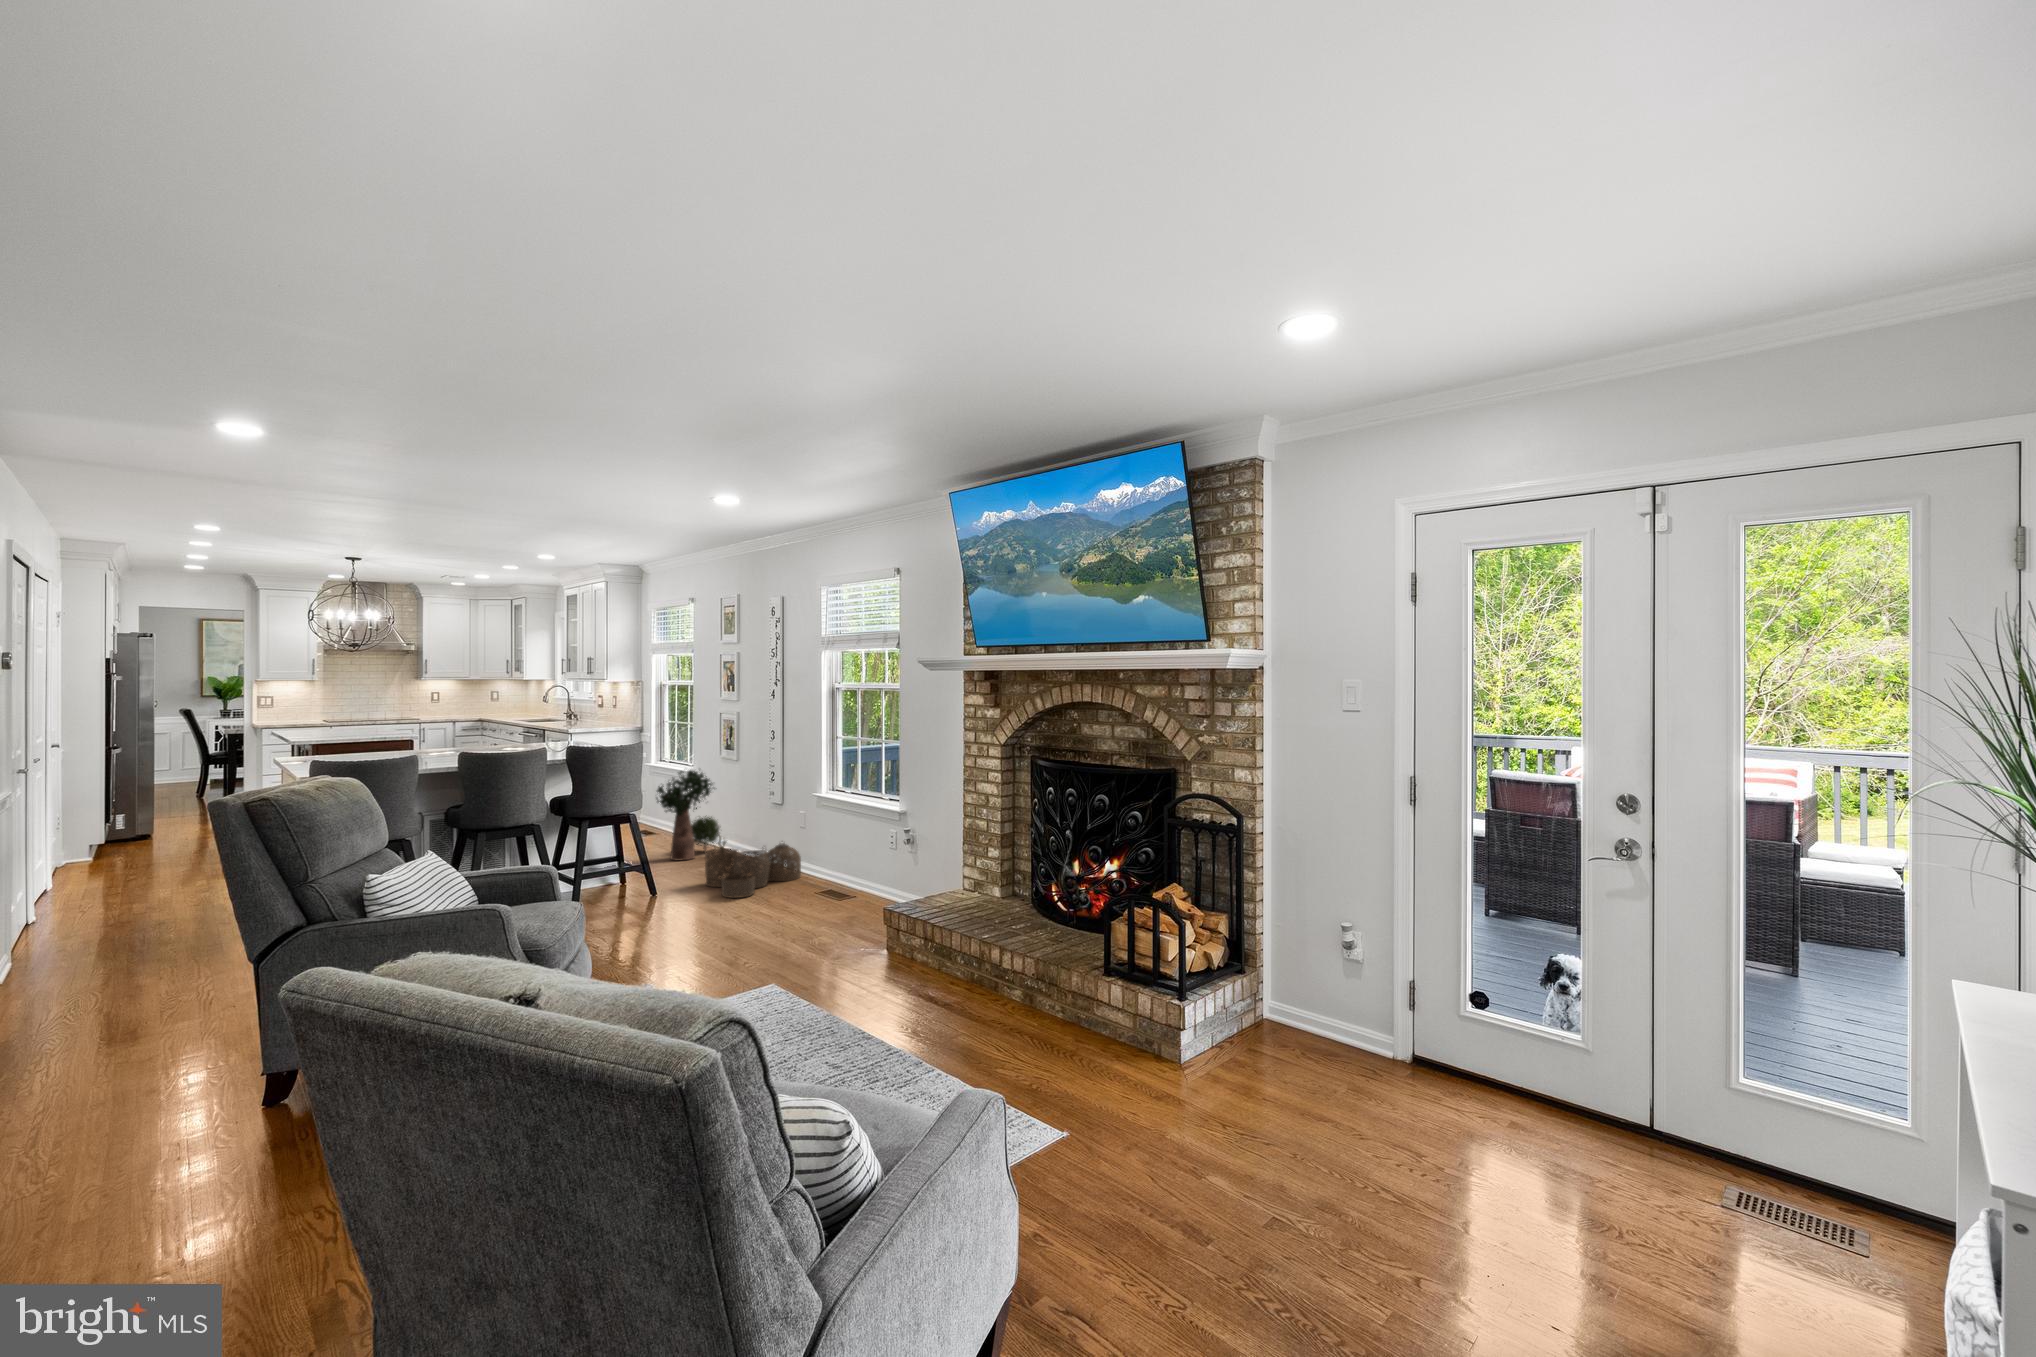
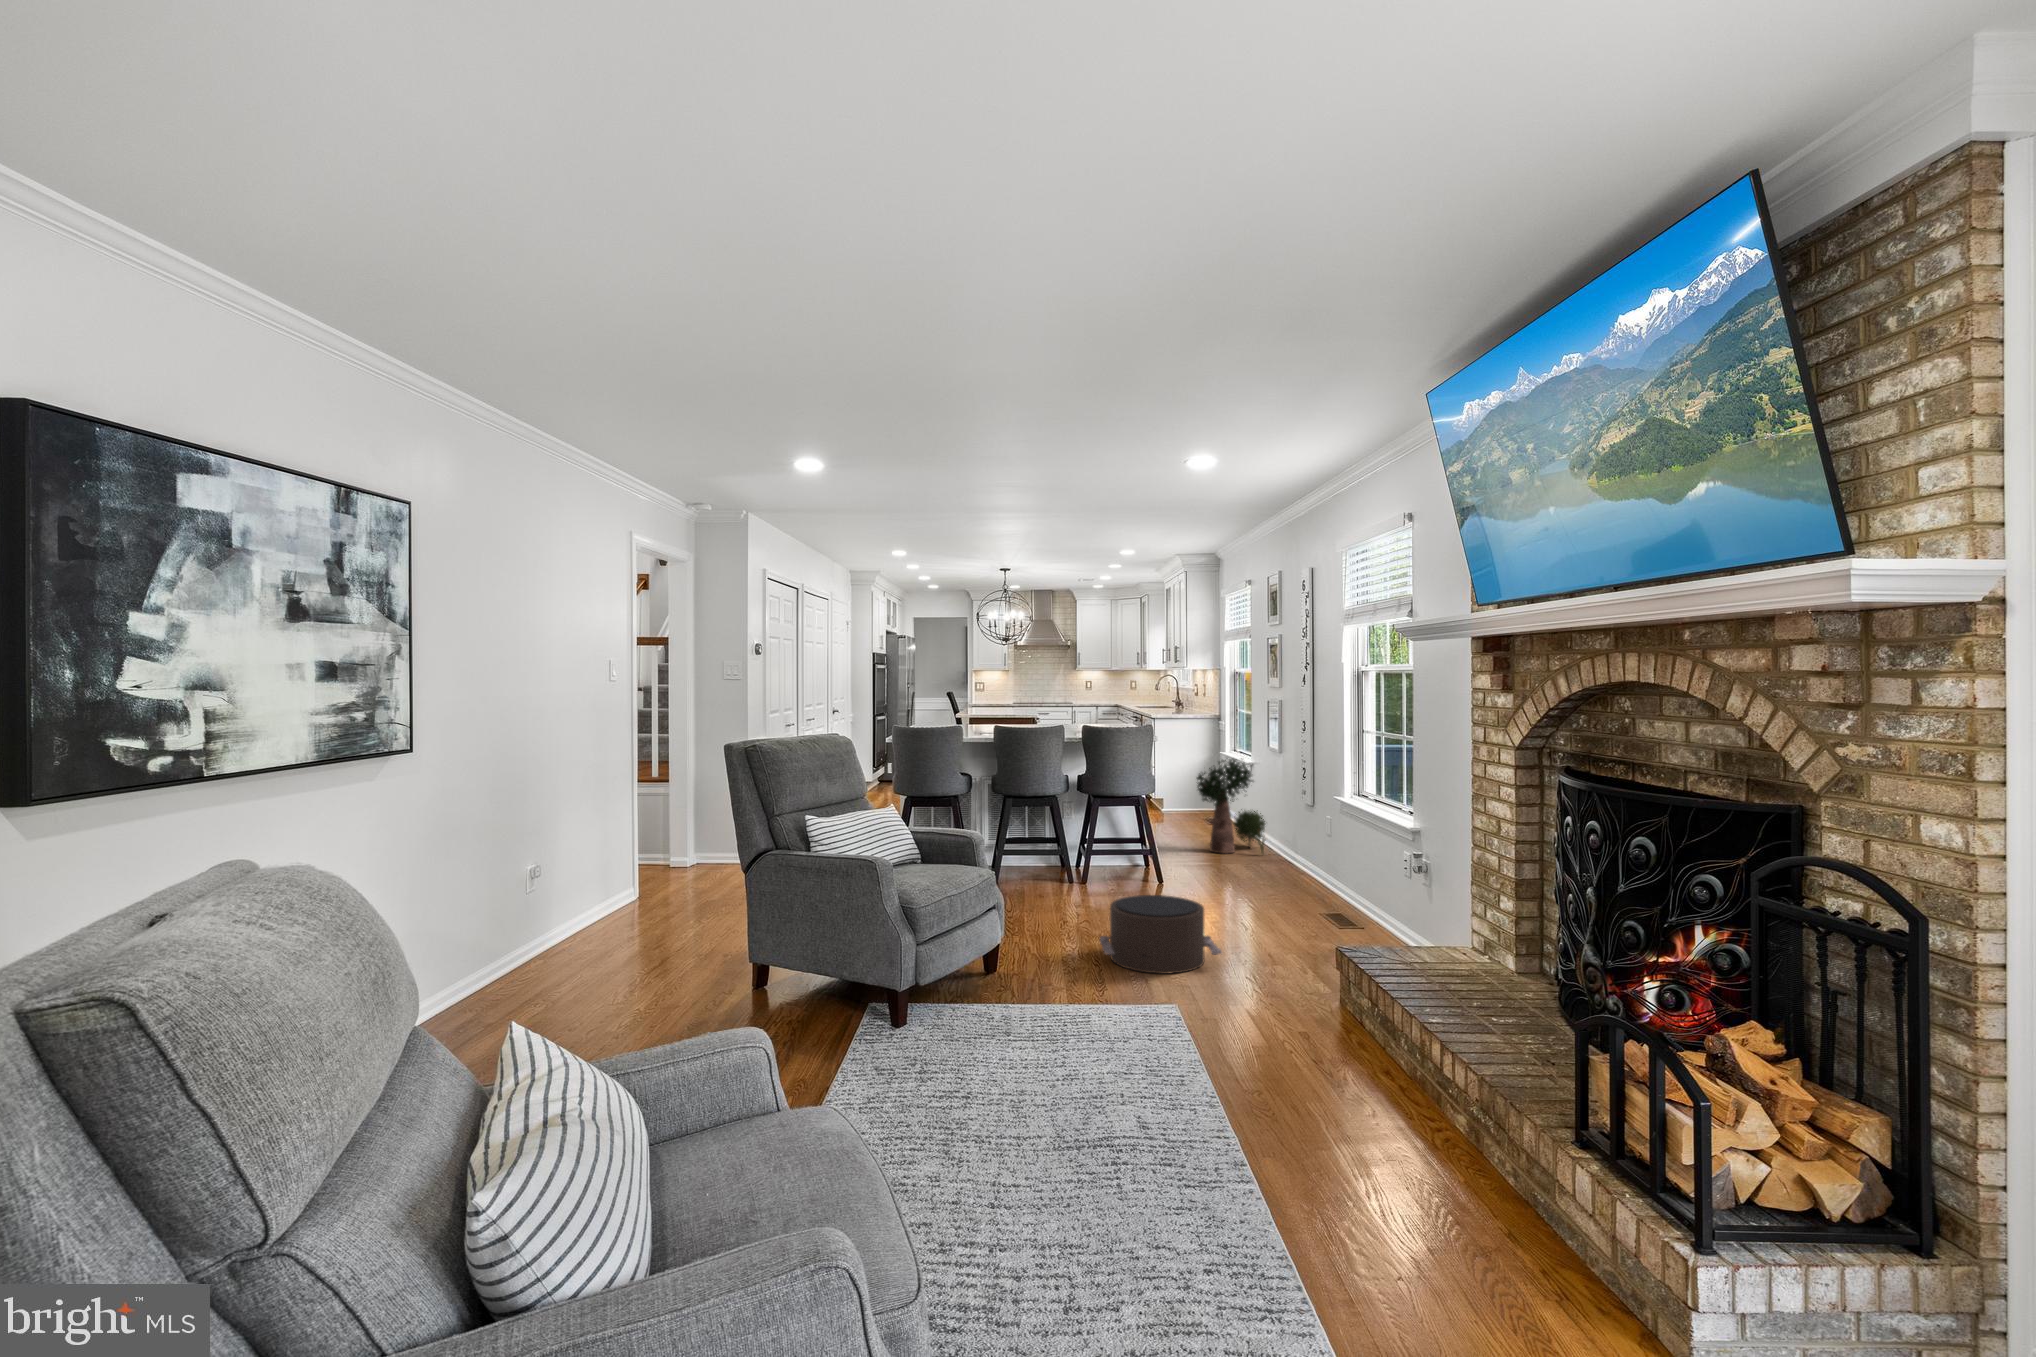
woven basket: present [705,843,801,898] -> none [1214,840,1324,903]
pouf: none [664,895,782,964] -> present [1100,895,1222,974]

